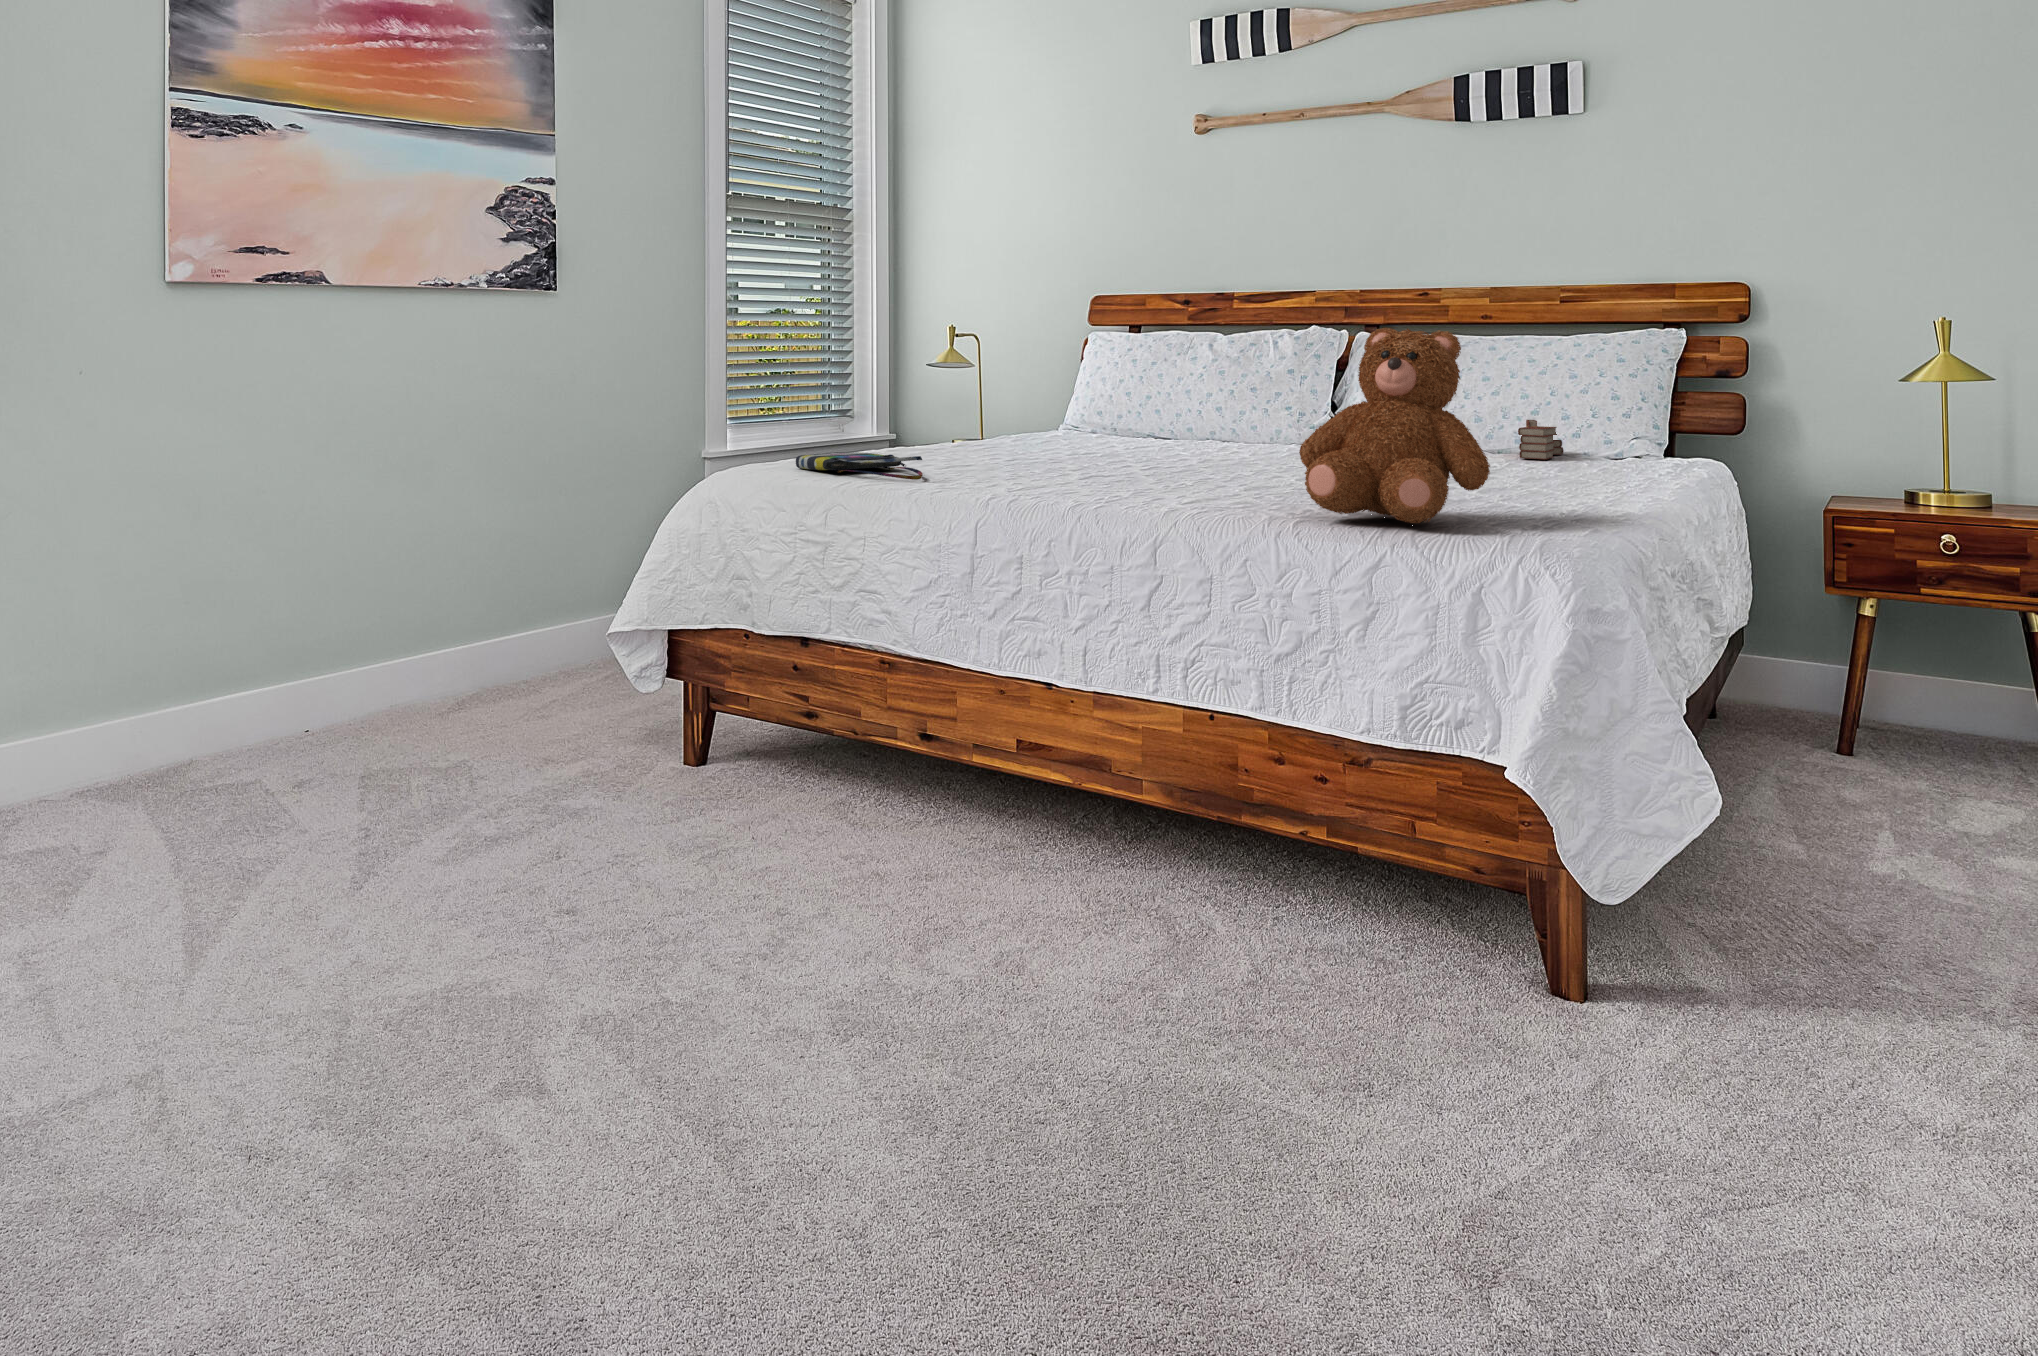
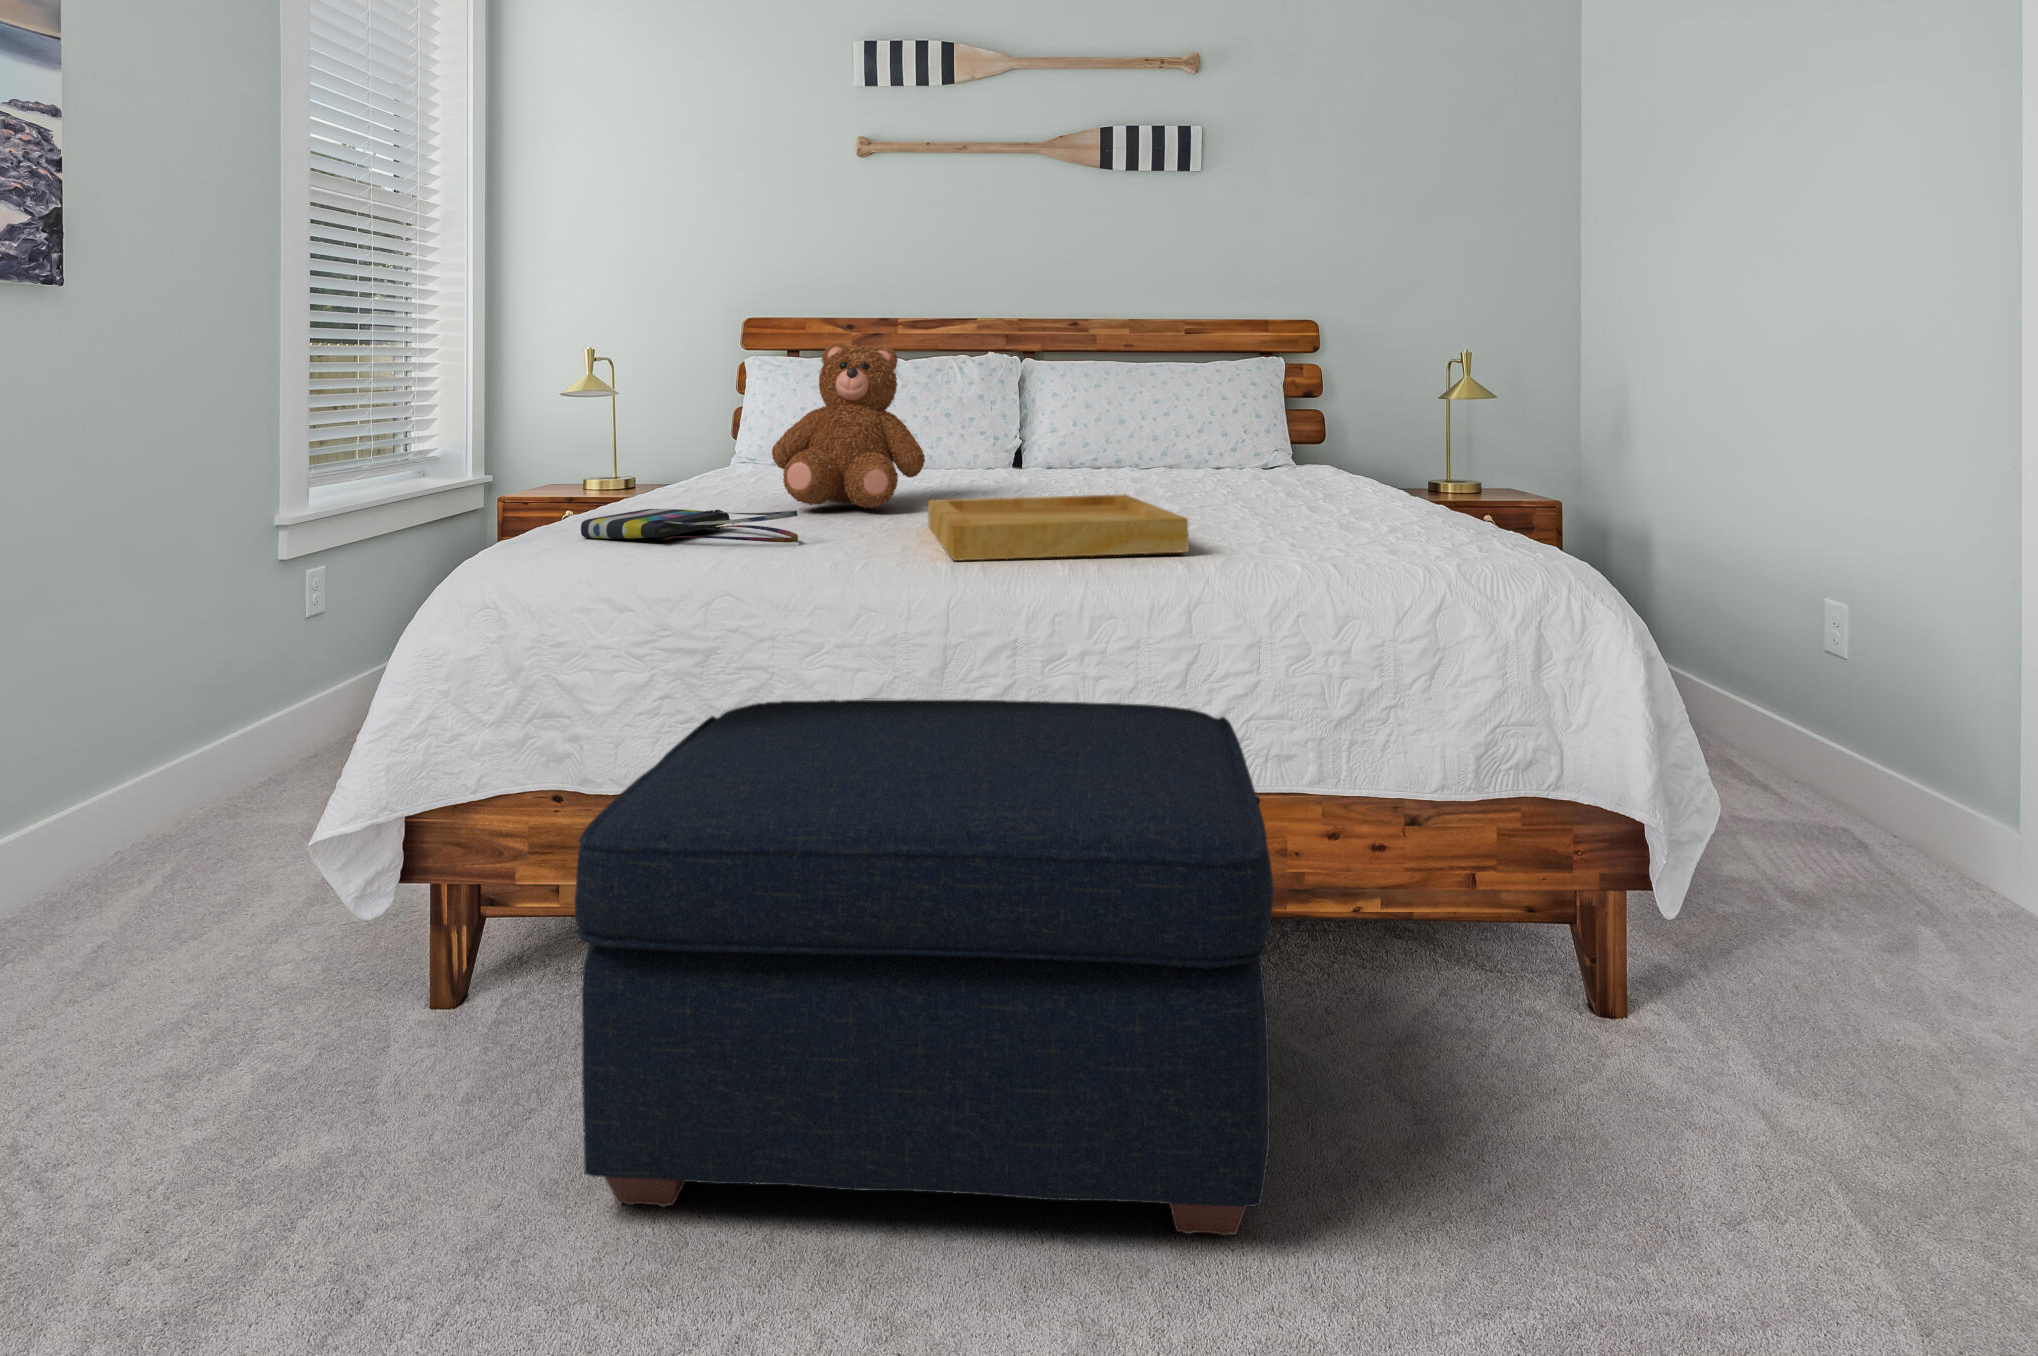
teddy bear: present [1299,328,1490,523] -> present [772,343,925,508]
book: present [1518,420,1564,459] -> none [1192,434,1239,469]
tray: none [991,457,1223,507] -> present [928,495,1188,561]
ottoman: none [676,588,1185,963] -> present [574,698,1273,1235]

